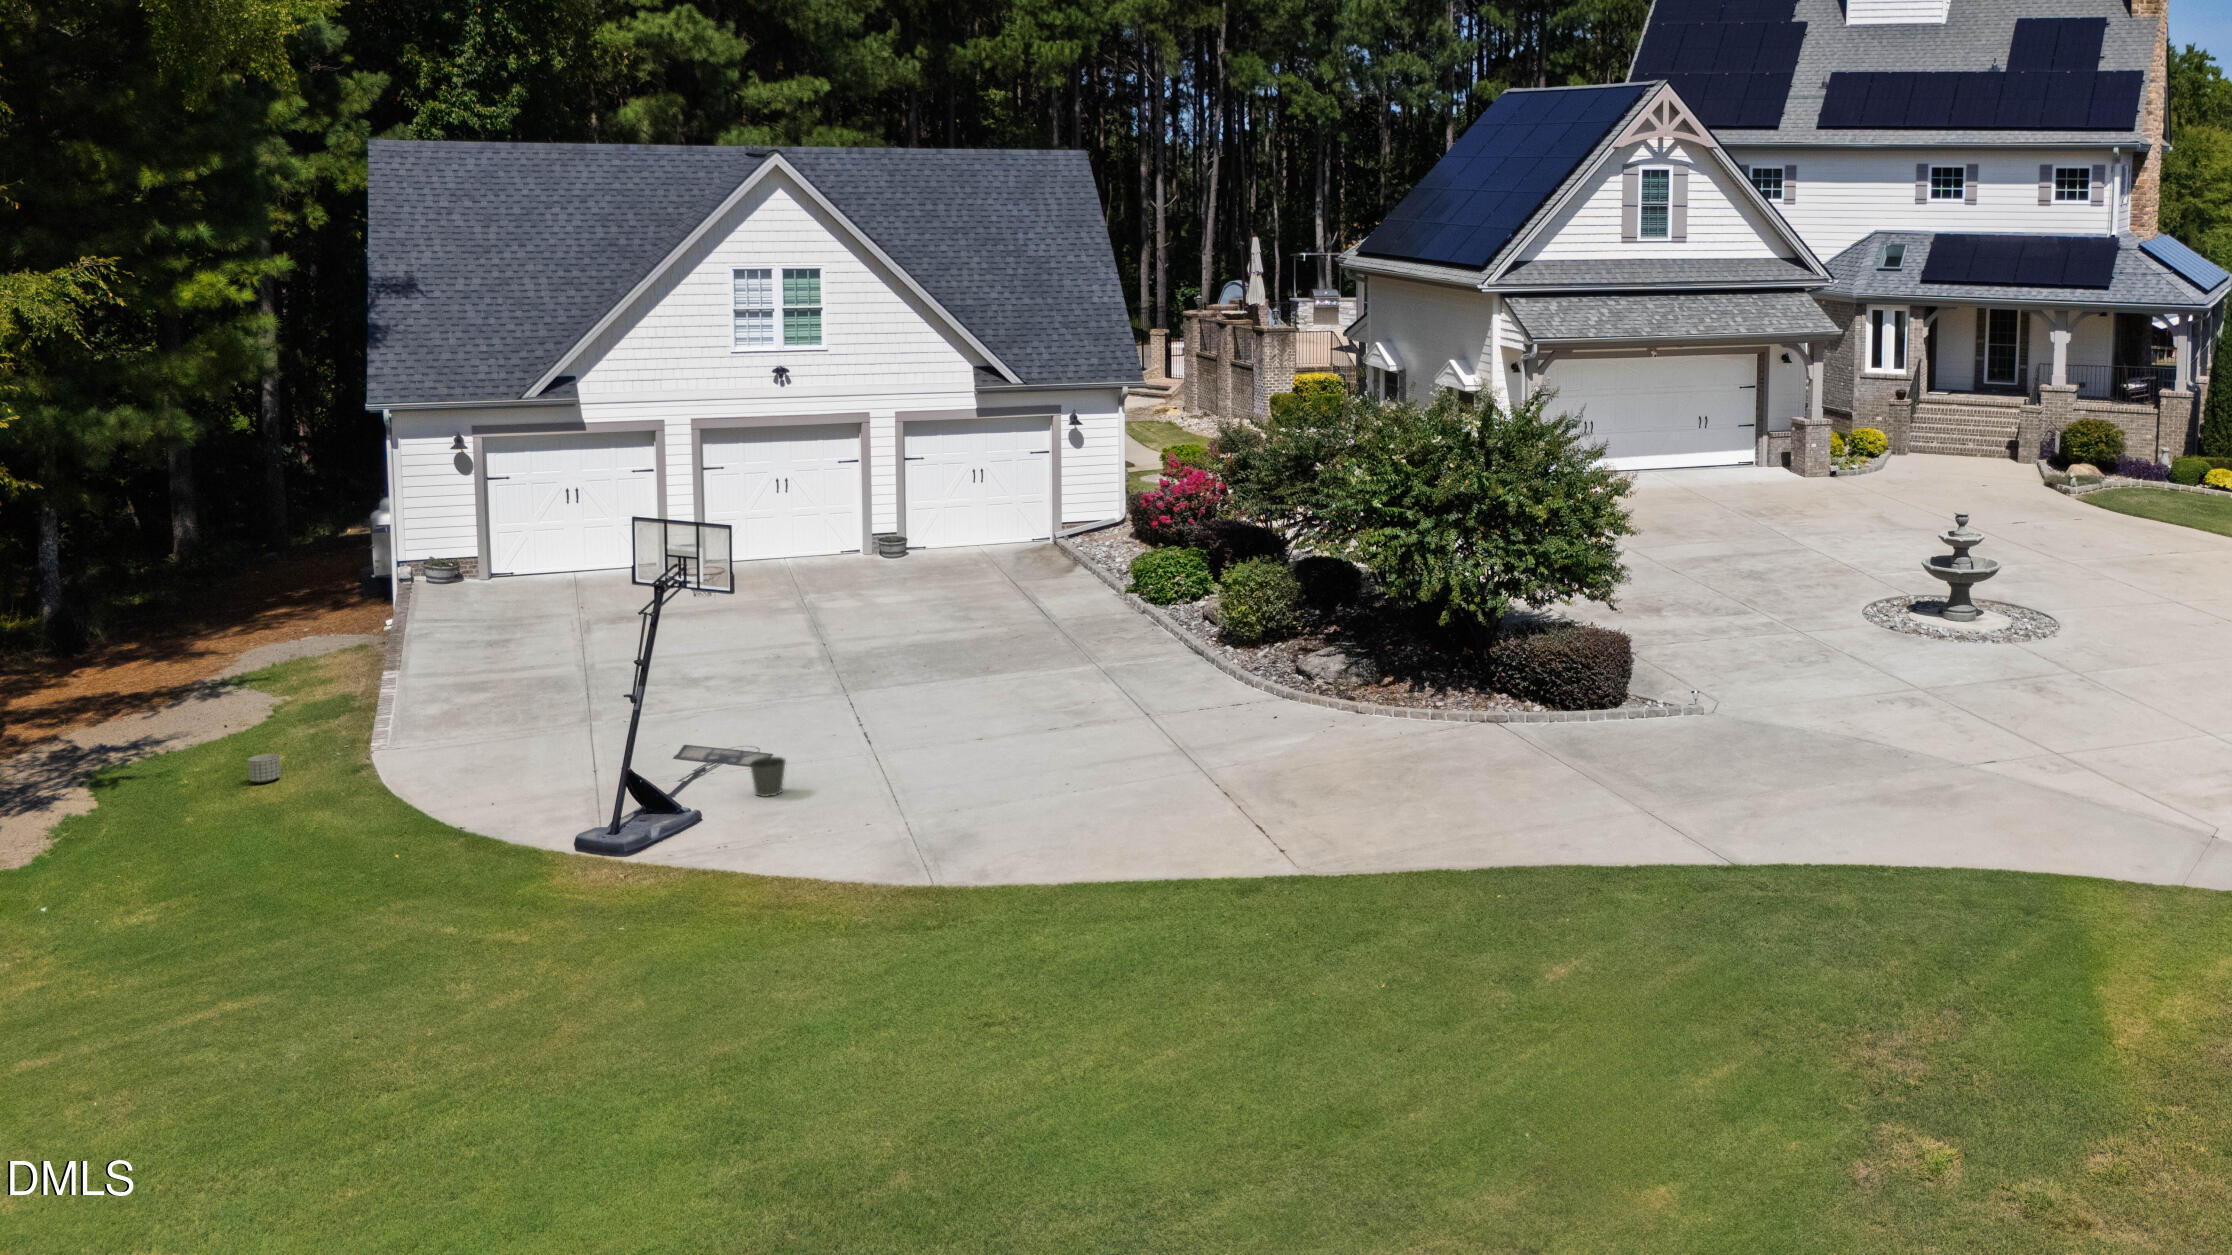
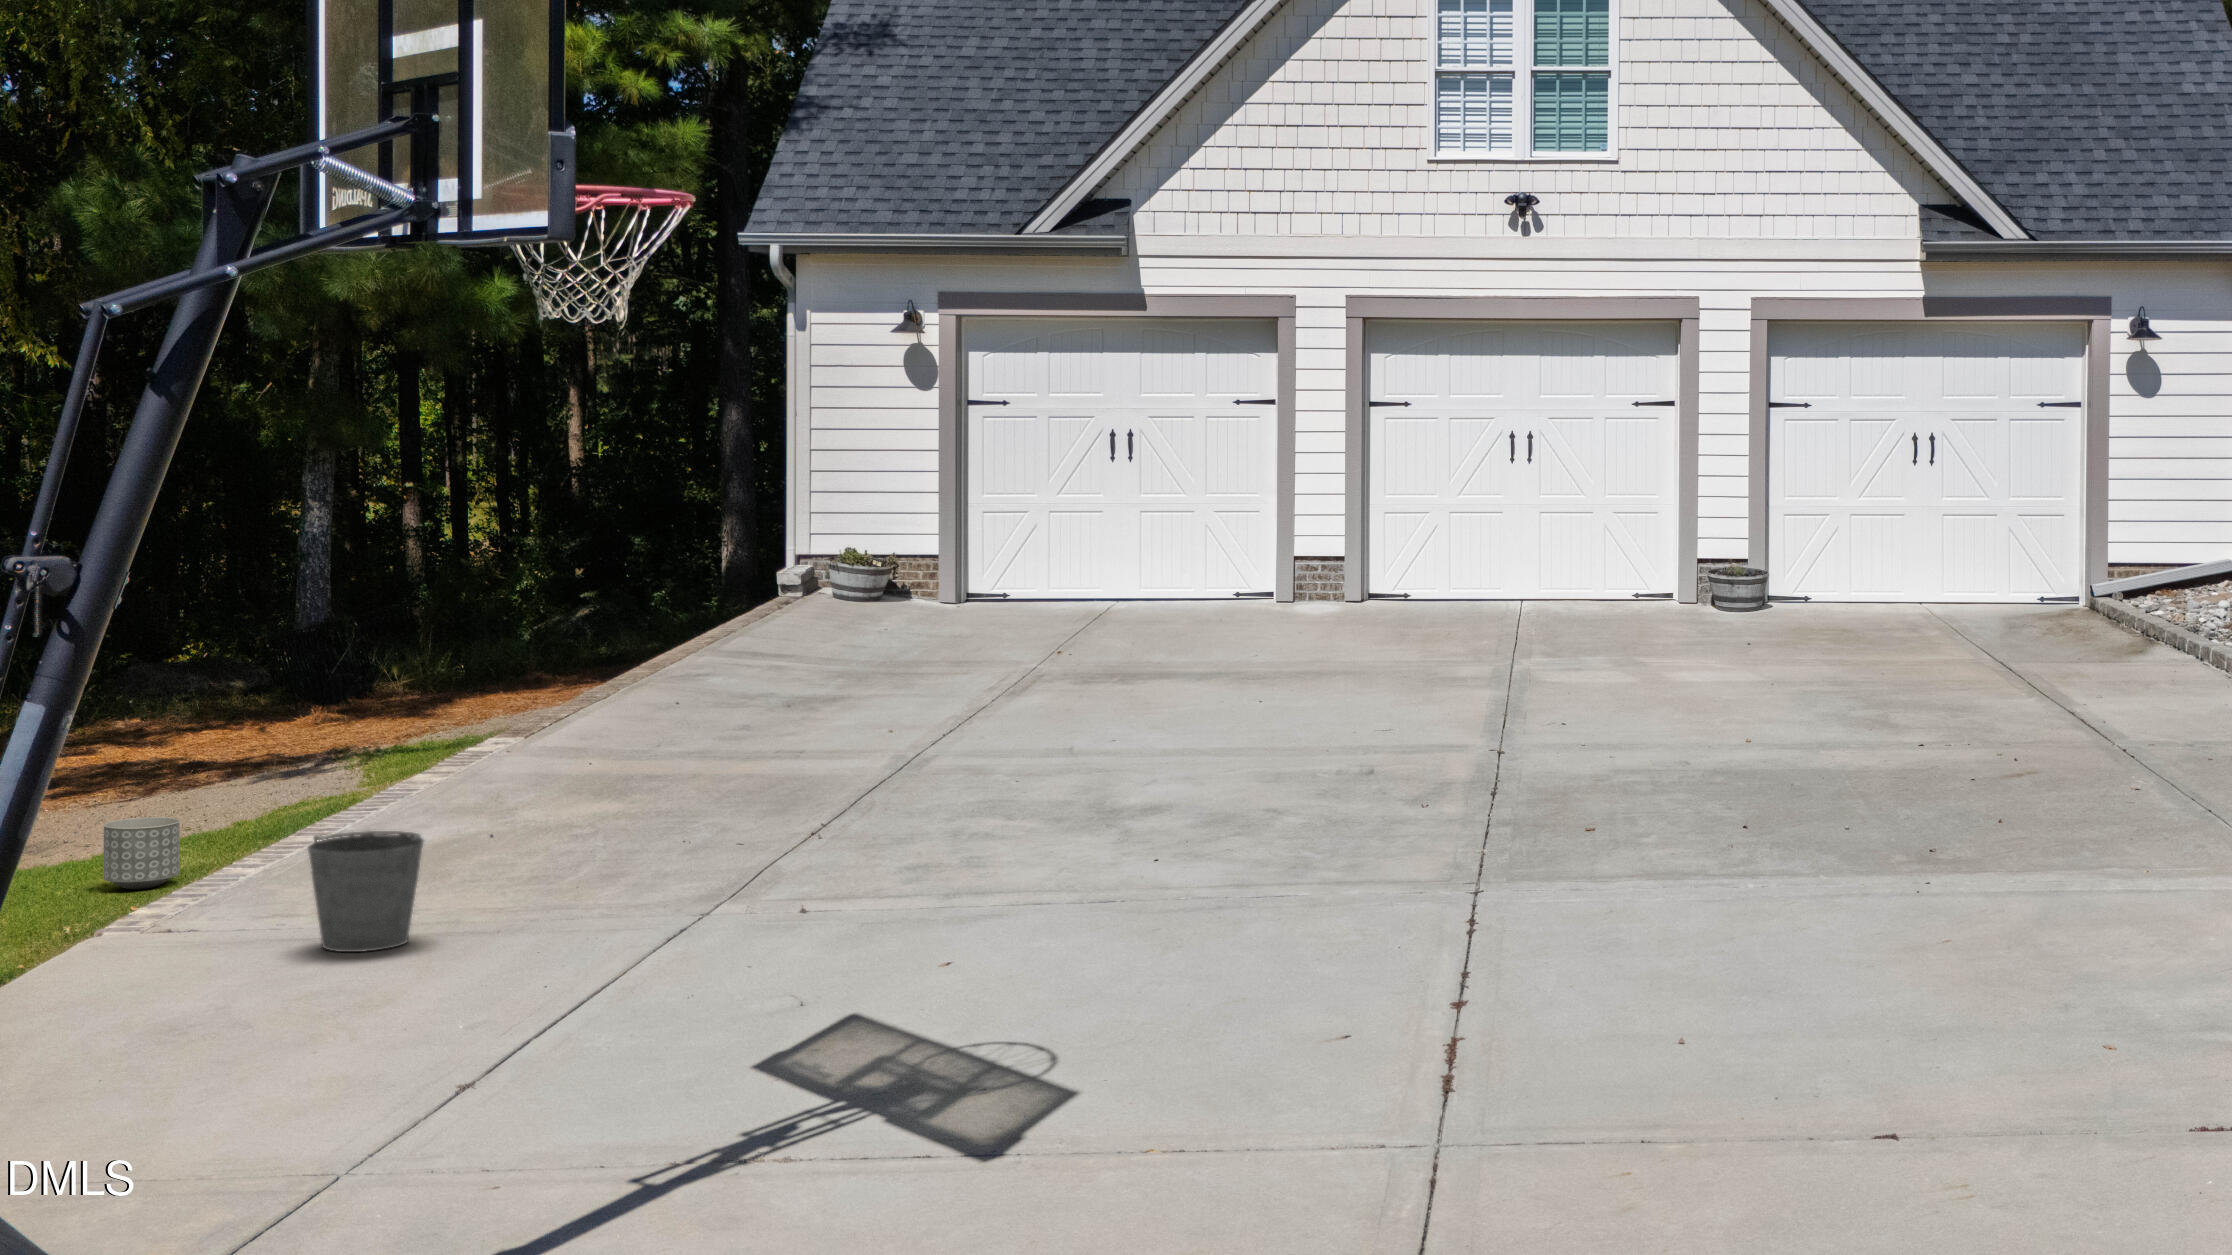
bucket: present [750,757,785,797] -> present [308,831,424,952]

